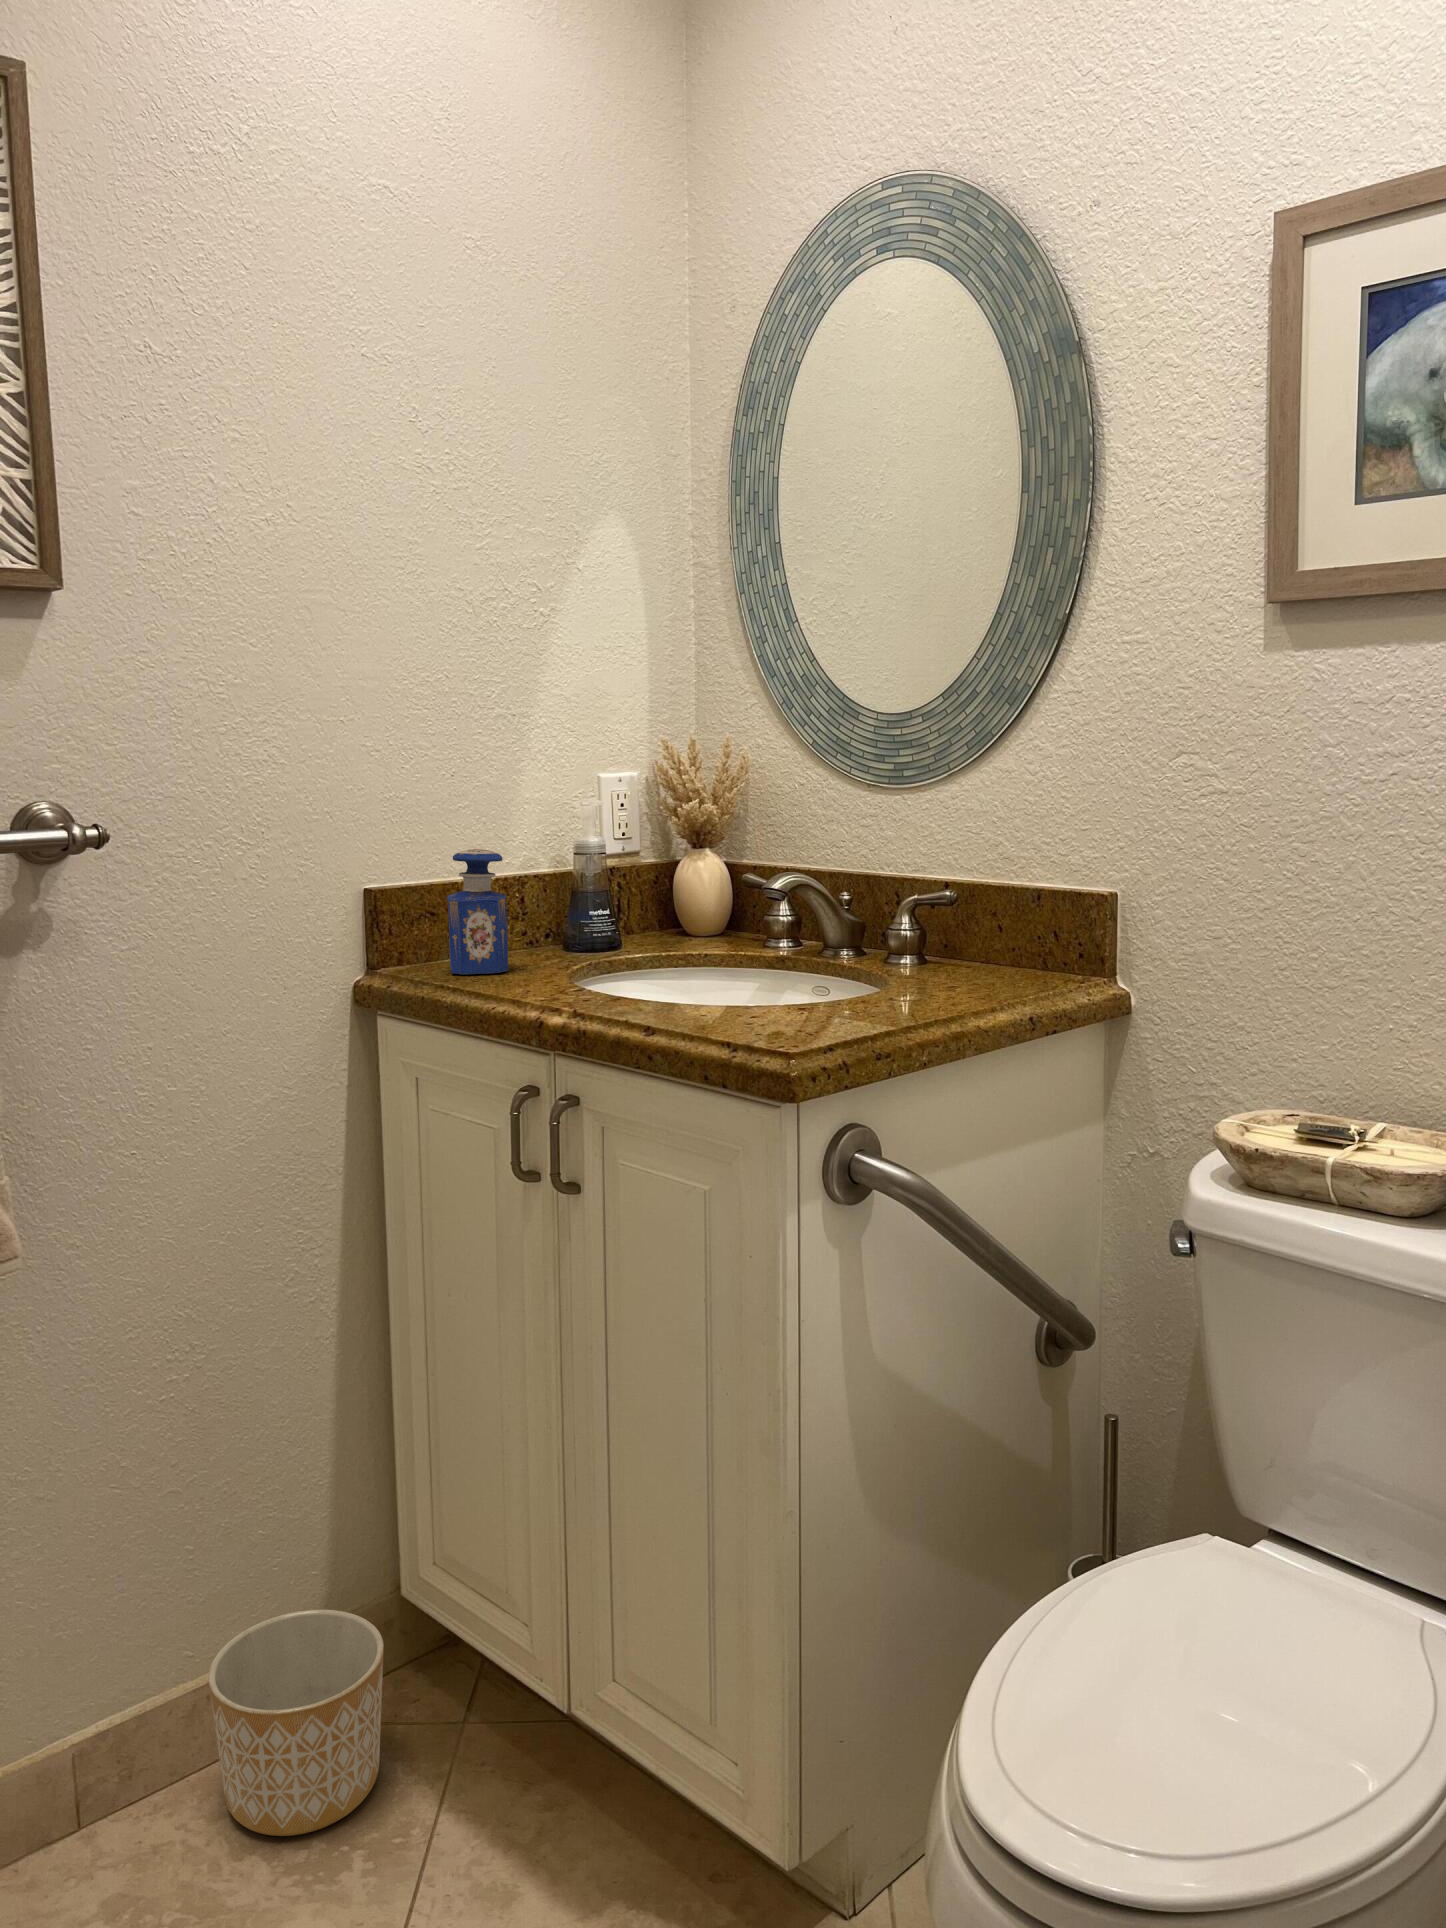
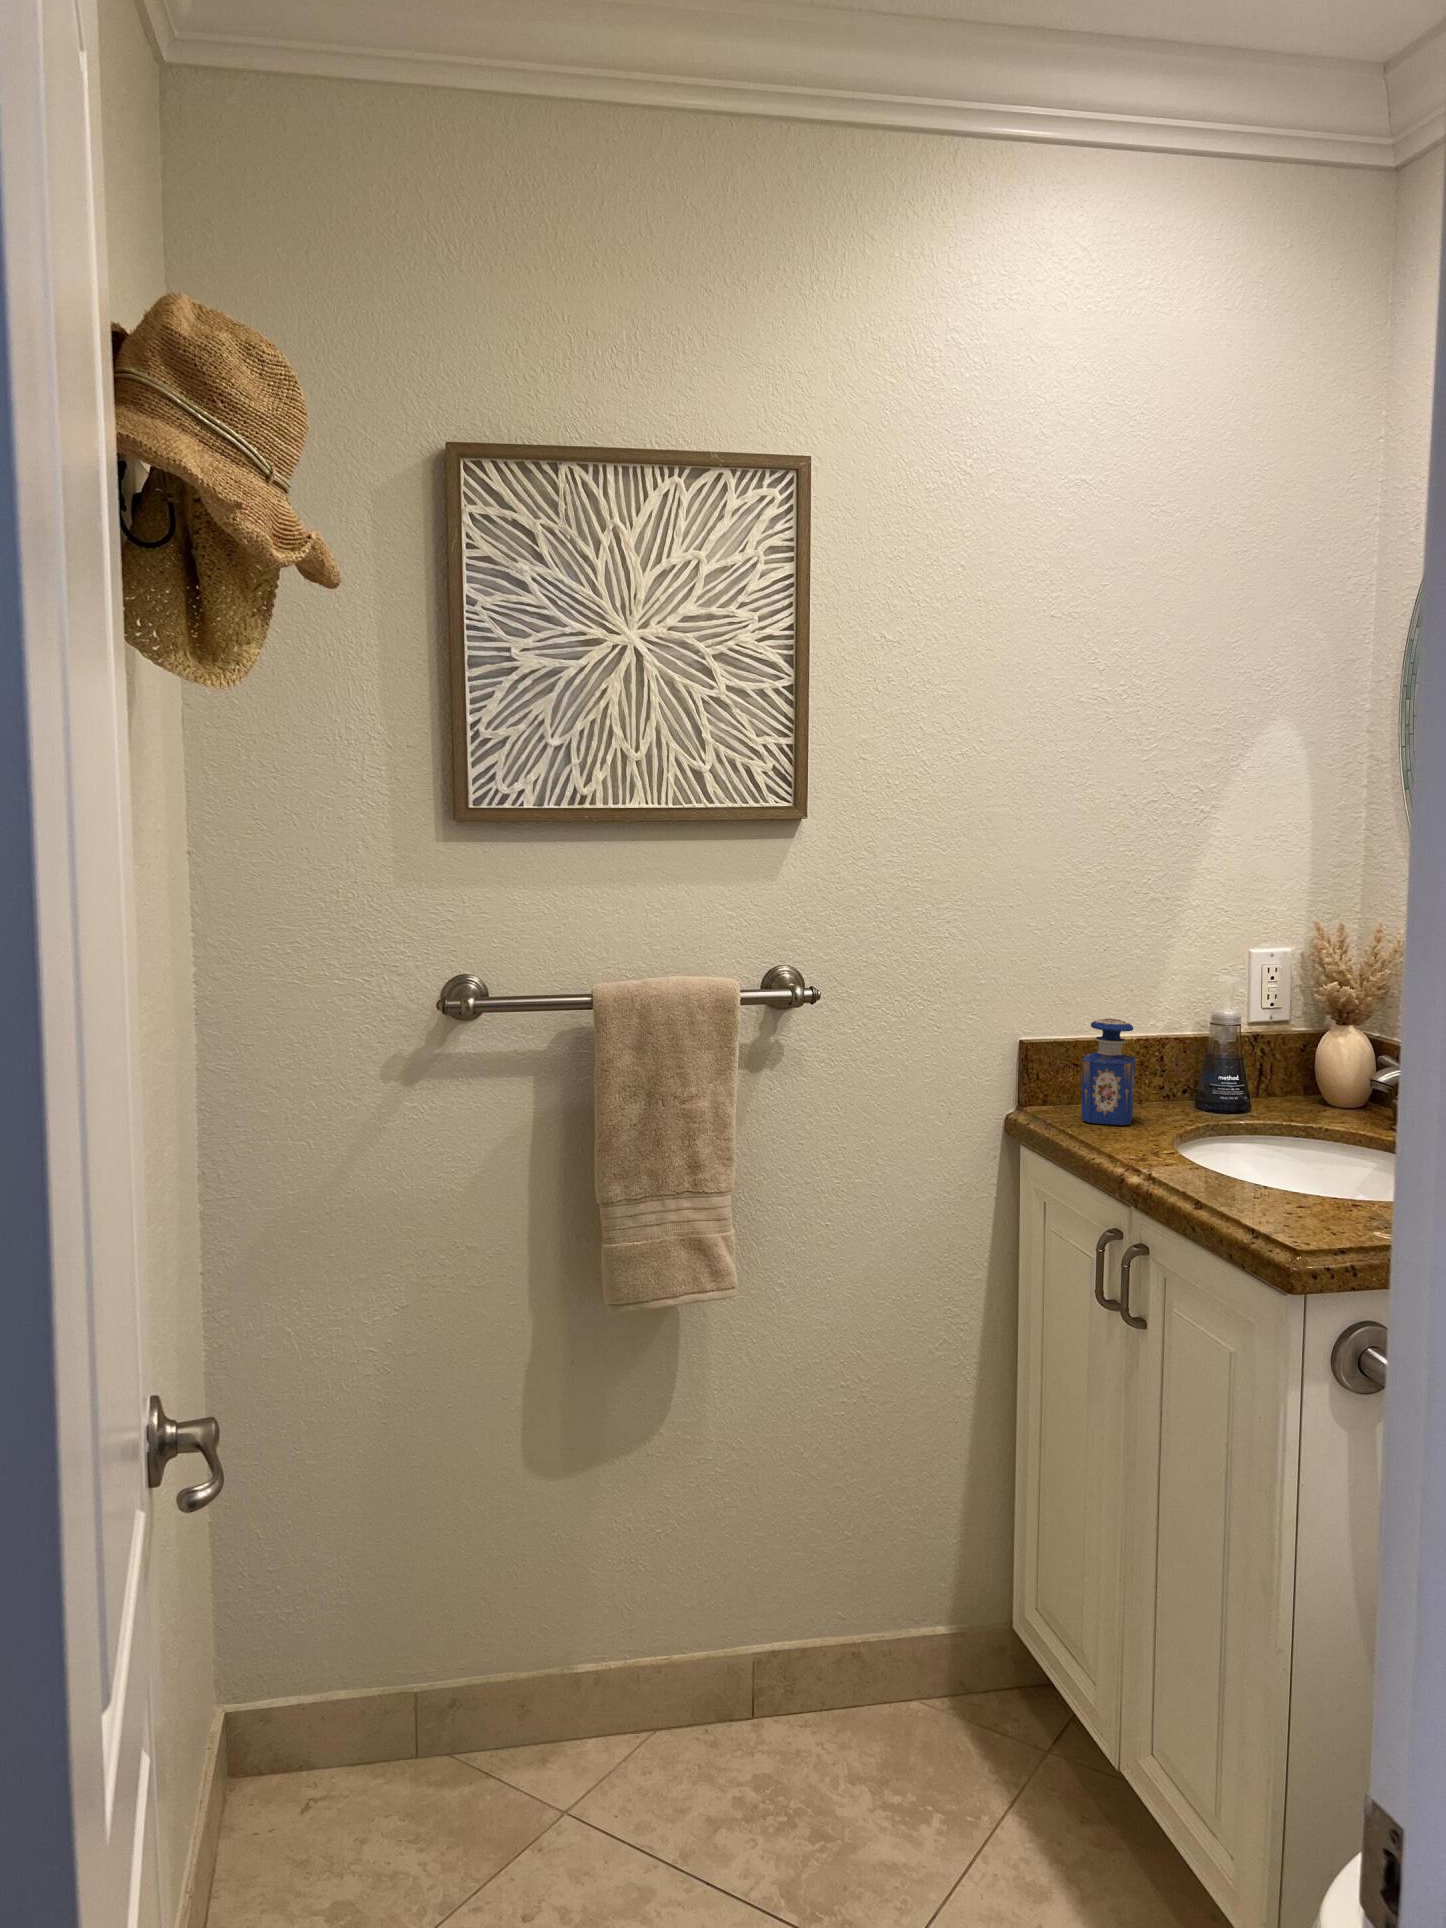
planter: present [208,1610,384,1836] -> none [846,1609,979,1783]

